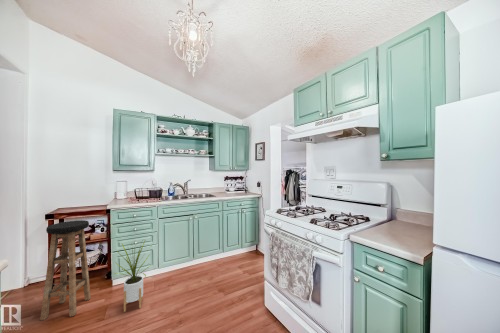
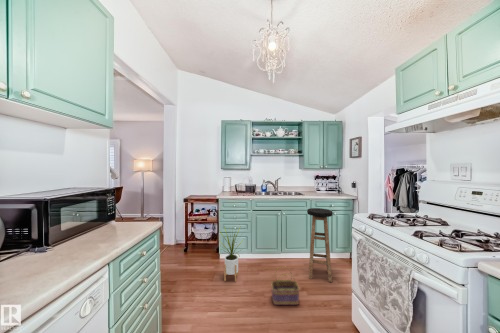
bar stool: present [40,220,91,320] -> present [307,208,333,282]
basket: none [187,274,218,318] -> present [272,280,299,305]

